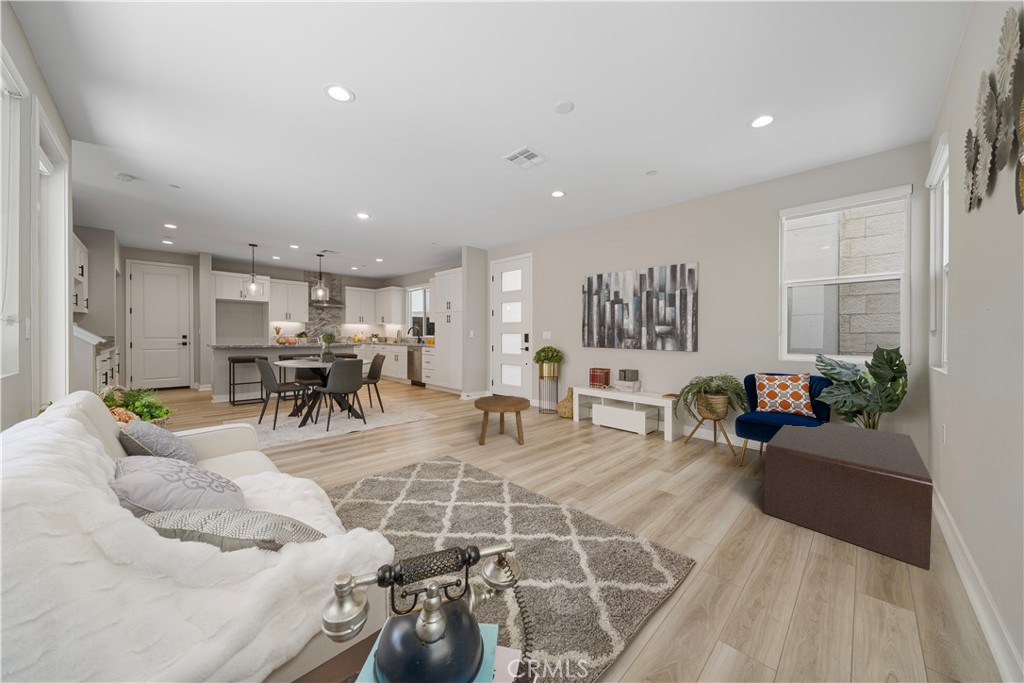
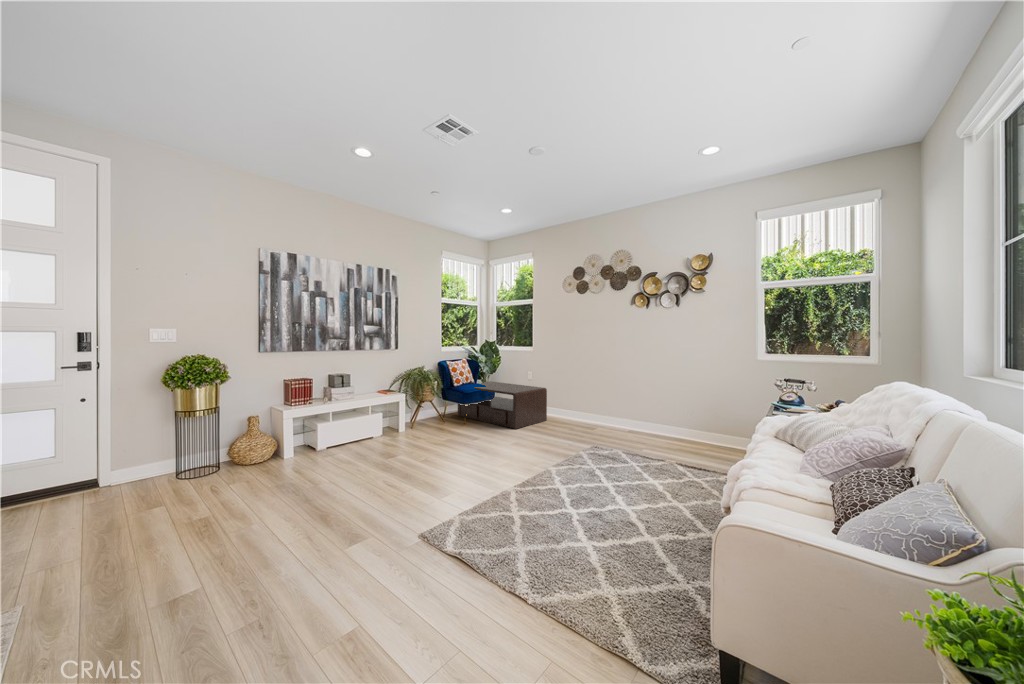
footstool: present [474,396,530,445] -> none [304,428,399,514]

